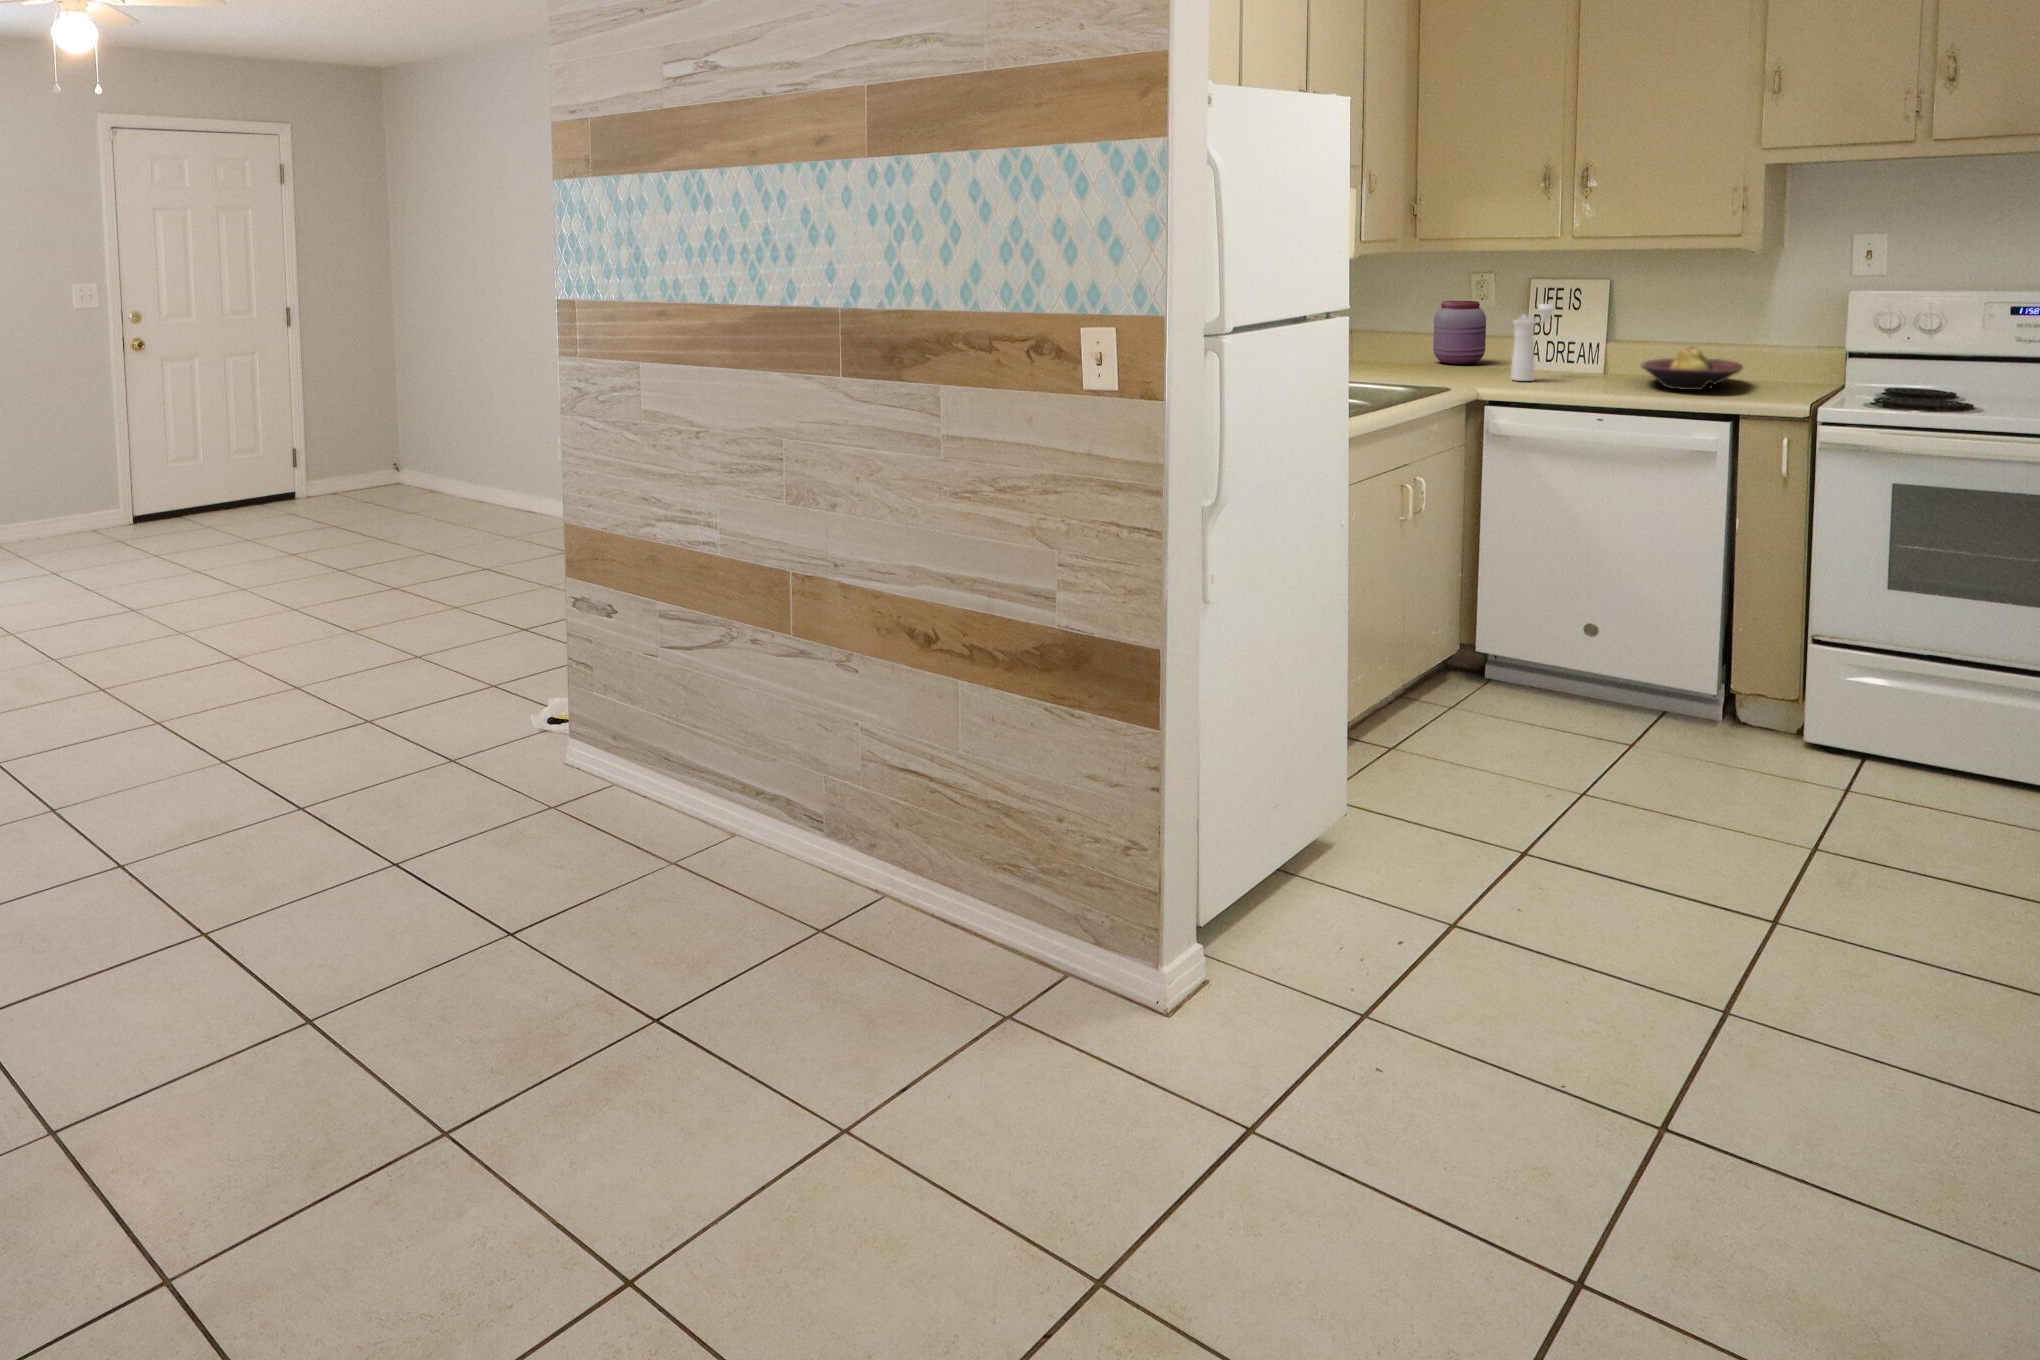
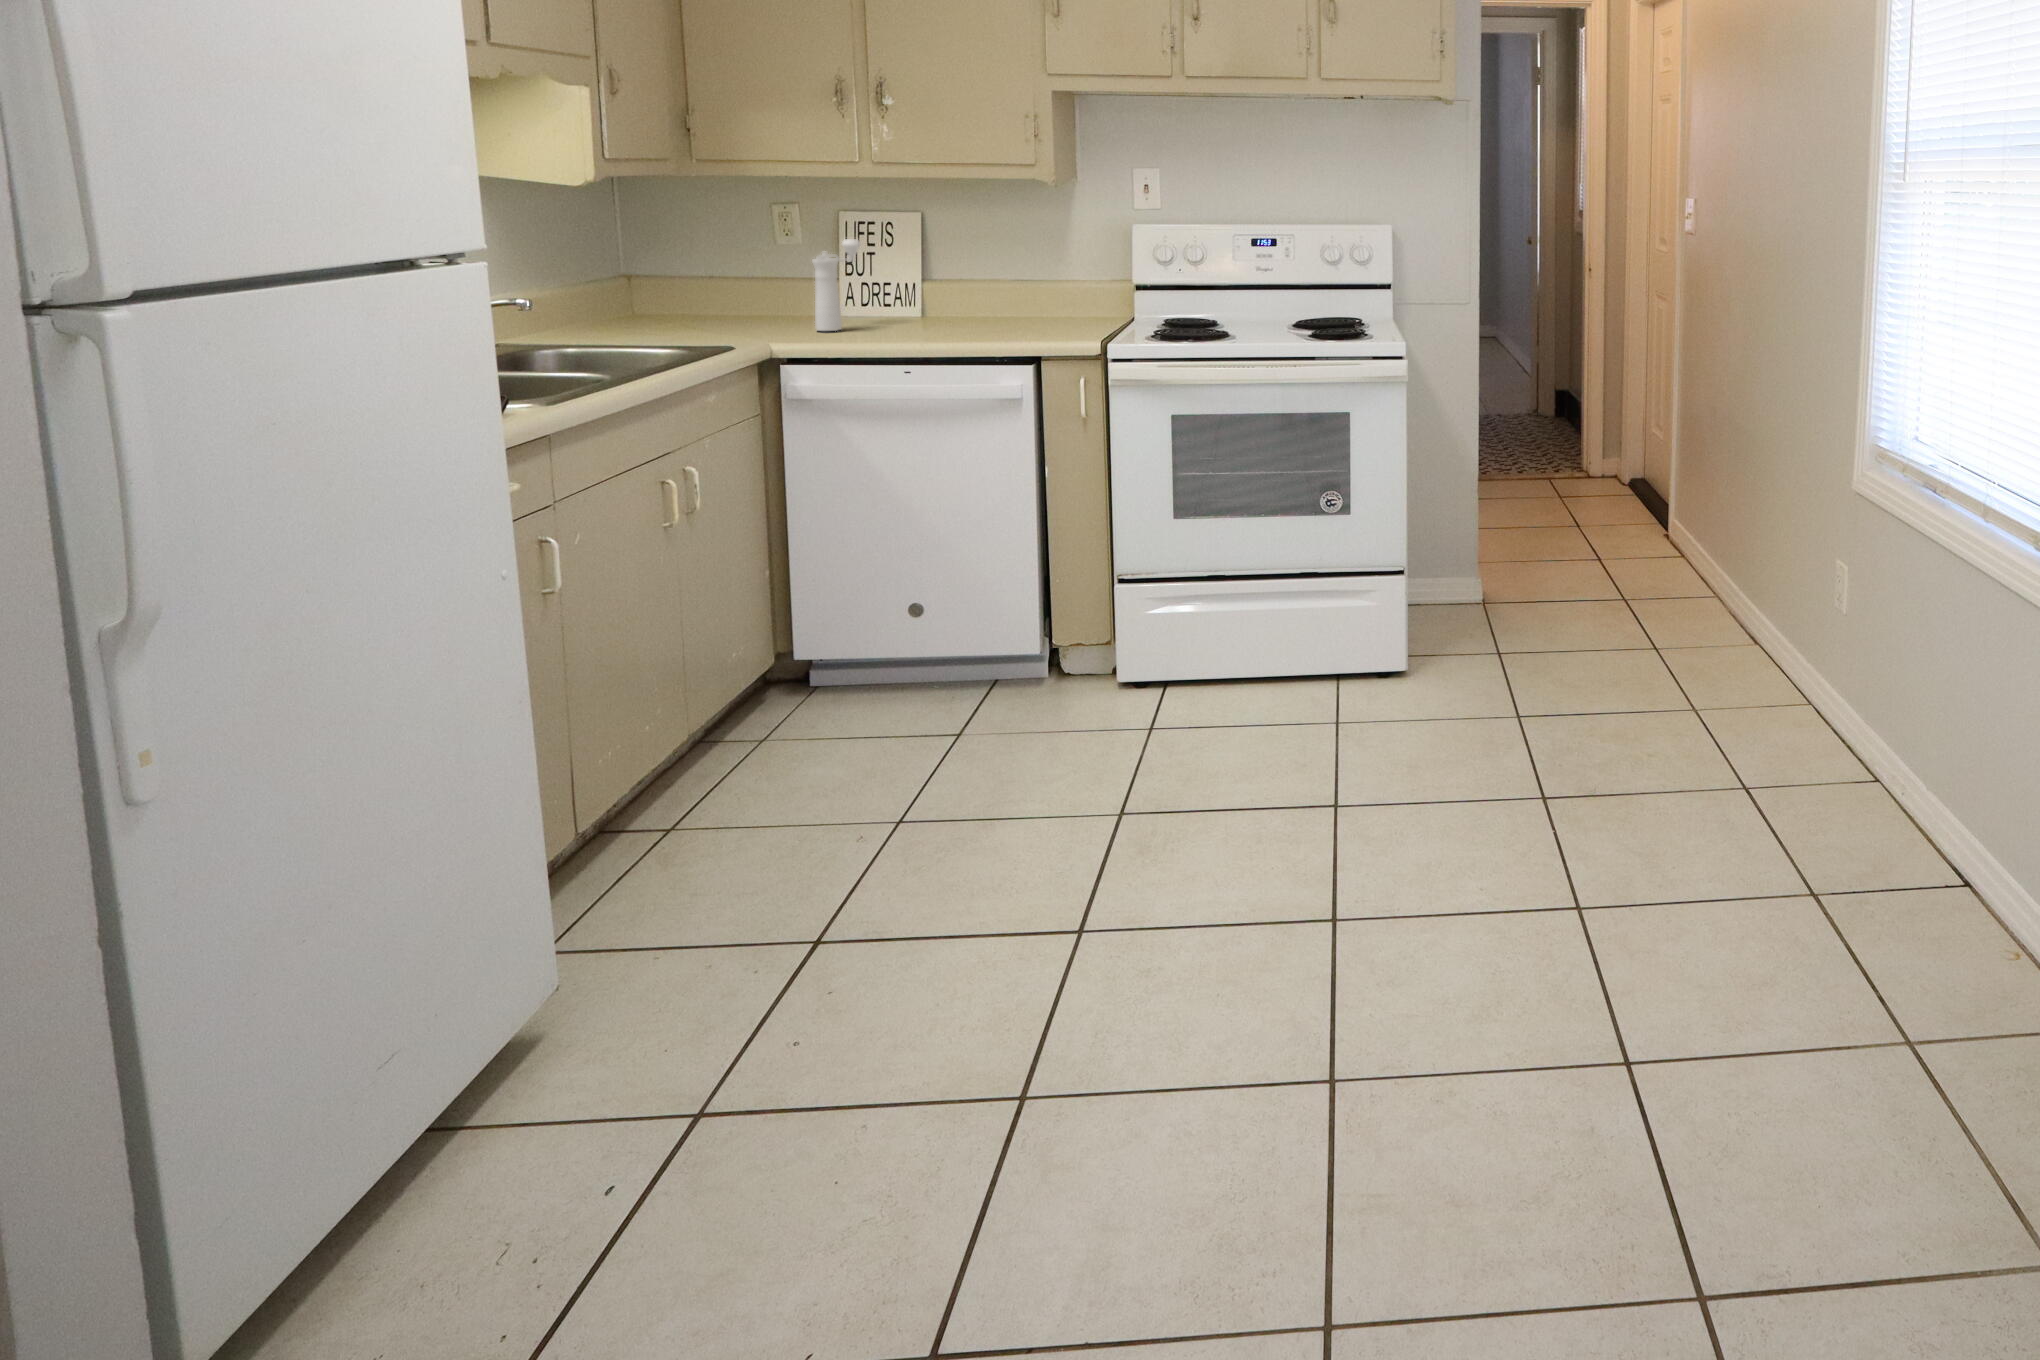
jar: present [1433,301,1486,364] -> none [730,236,795,313]
fruit bowl: present [1641,346,1743,390] -> none [952,283,1049,331]

